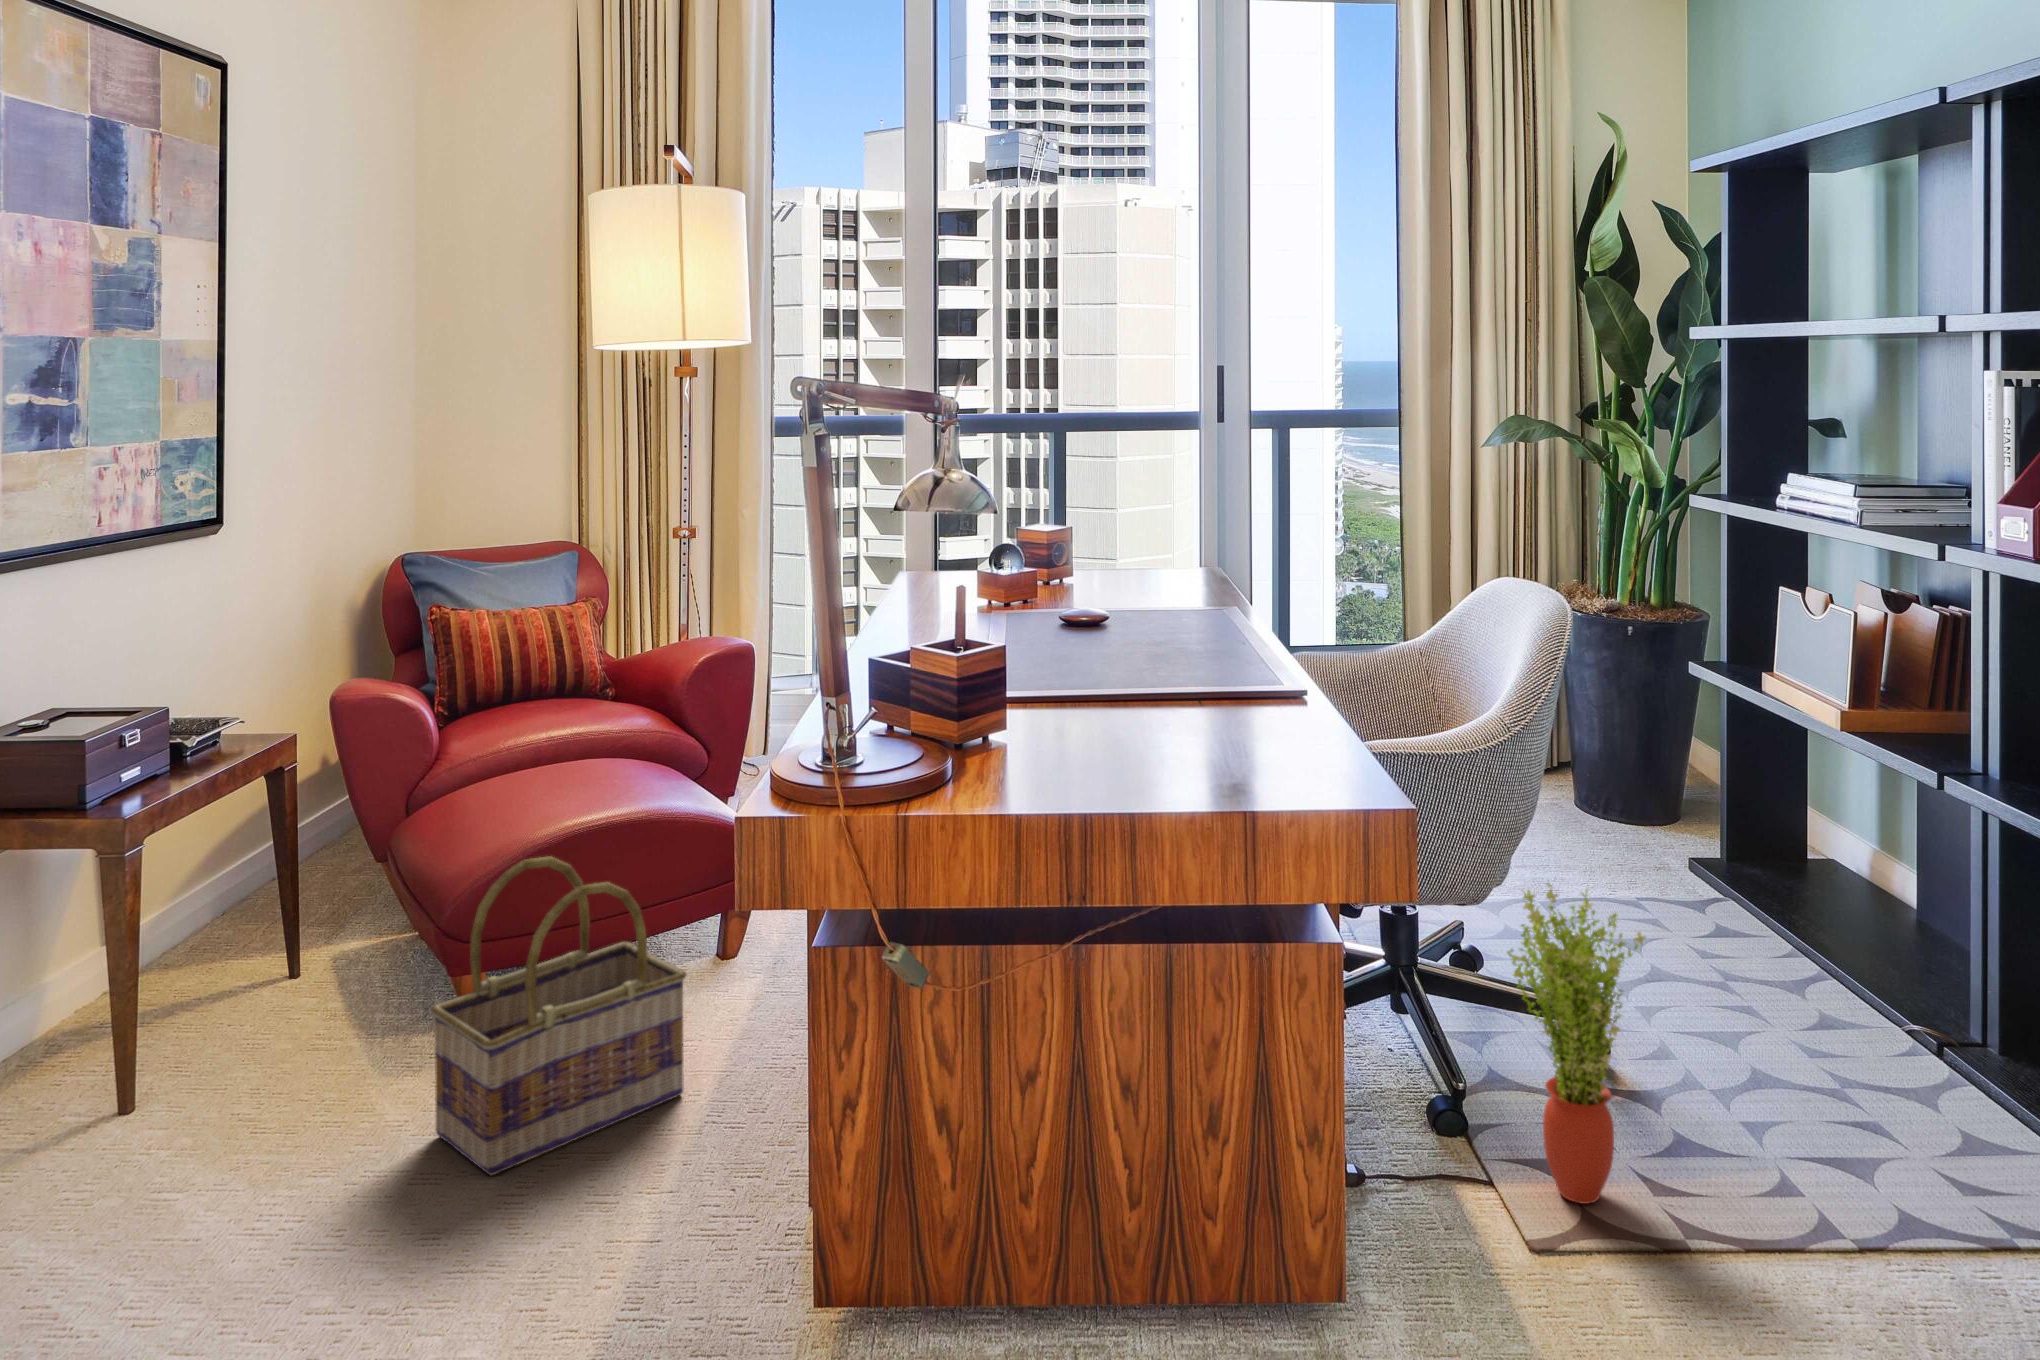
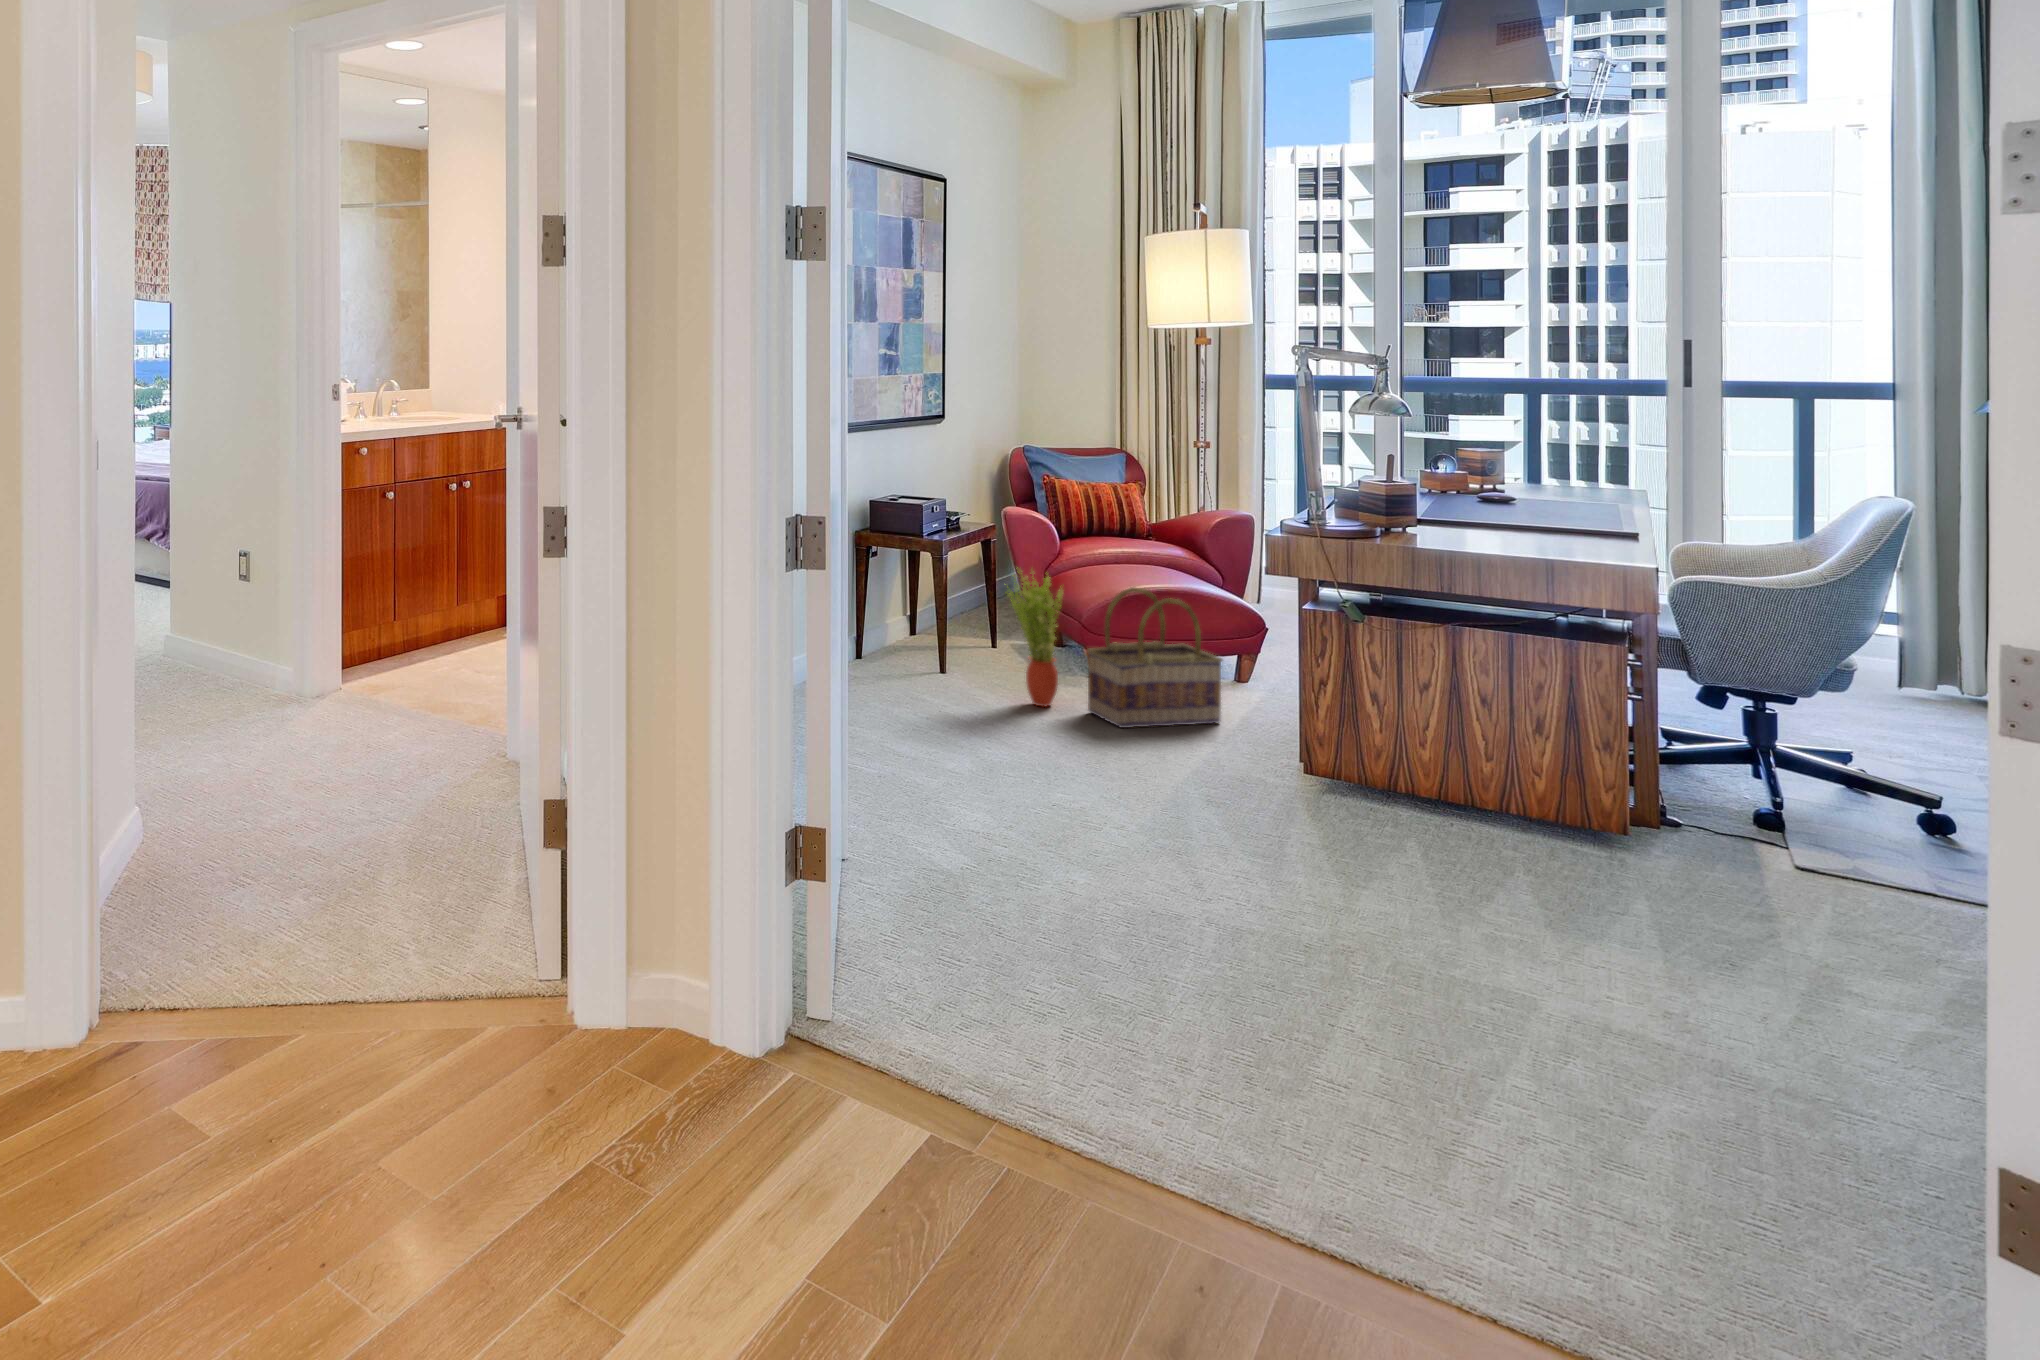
potted plant: present [1507,883,1646,1204] -> present [1005,570,1063,707]

